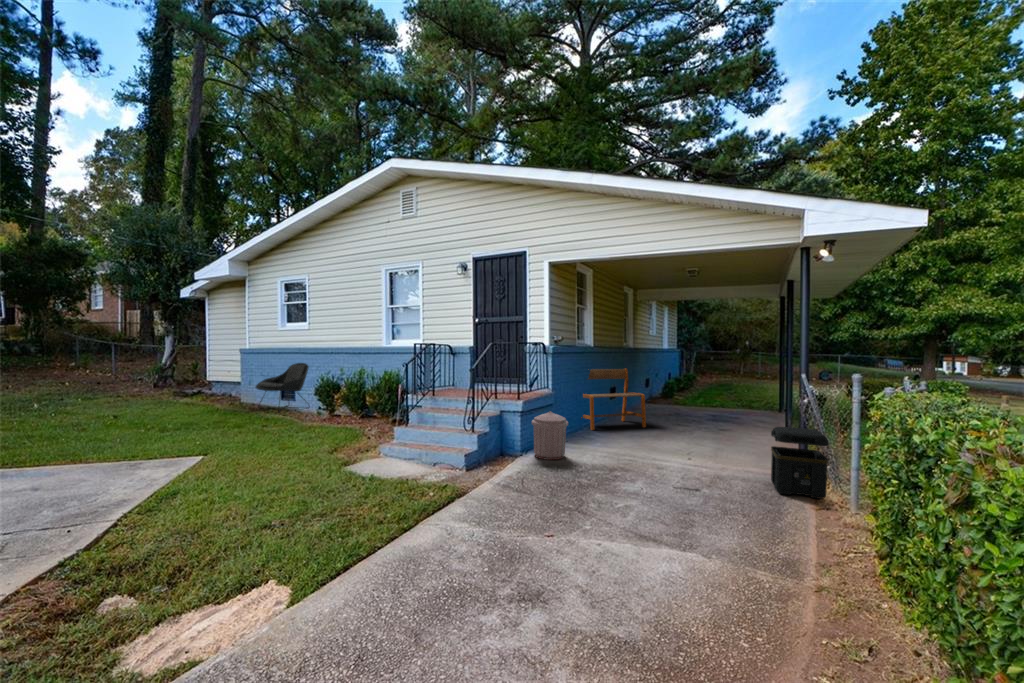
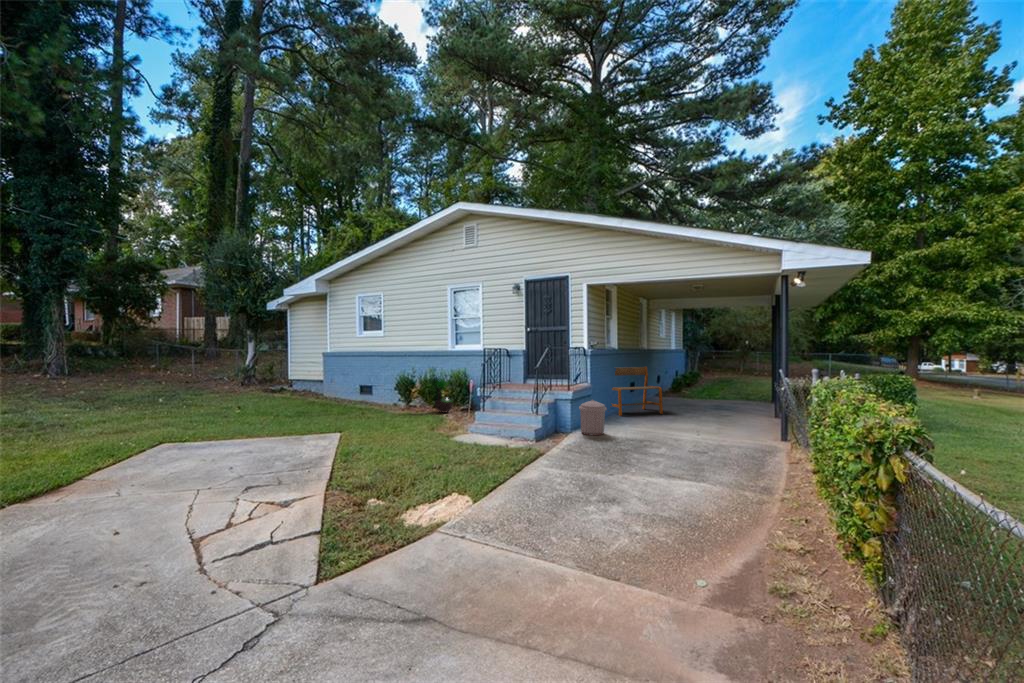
lounge chair: present [256,363,309,412] -> none [344,364,387,404]
potted tree: none [348,374,382,425] -> present [429,378,453,412]
toolbox: present [771,427,829,499] -> none [757,408,795,458]

